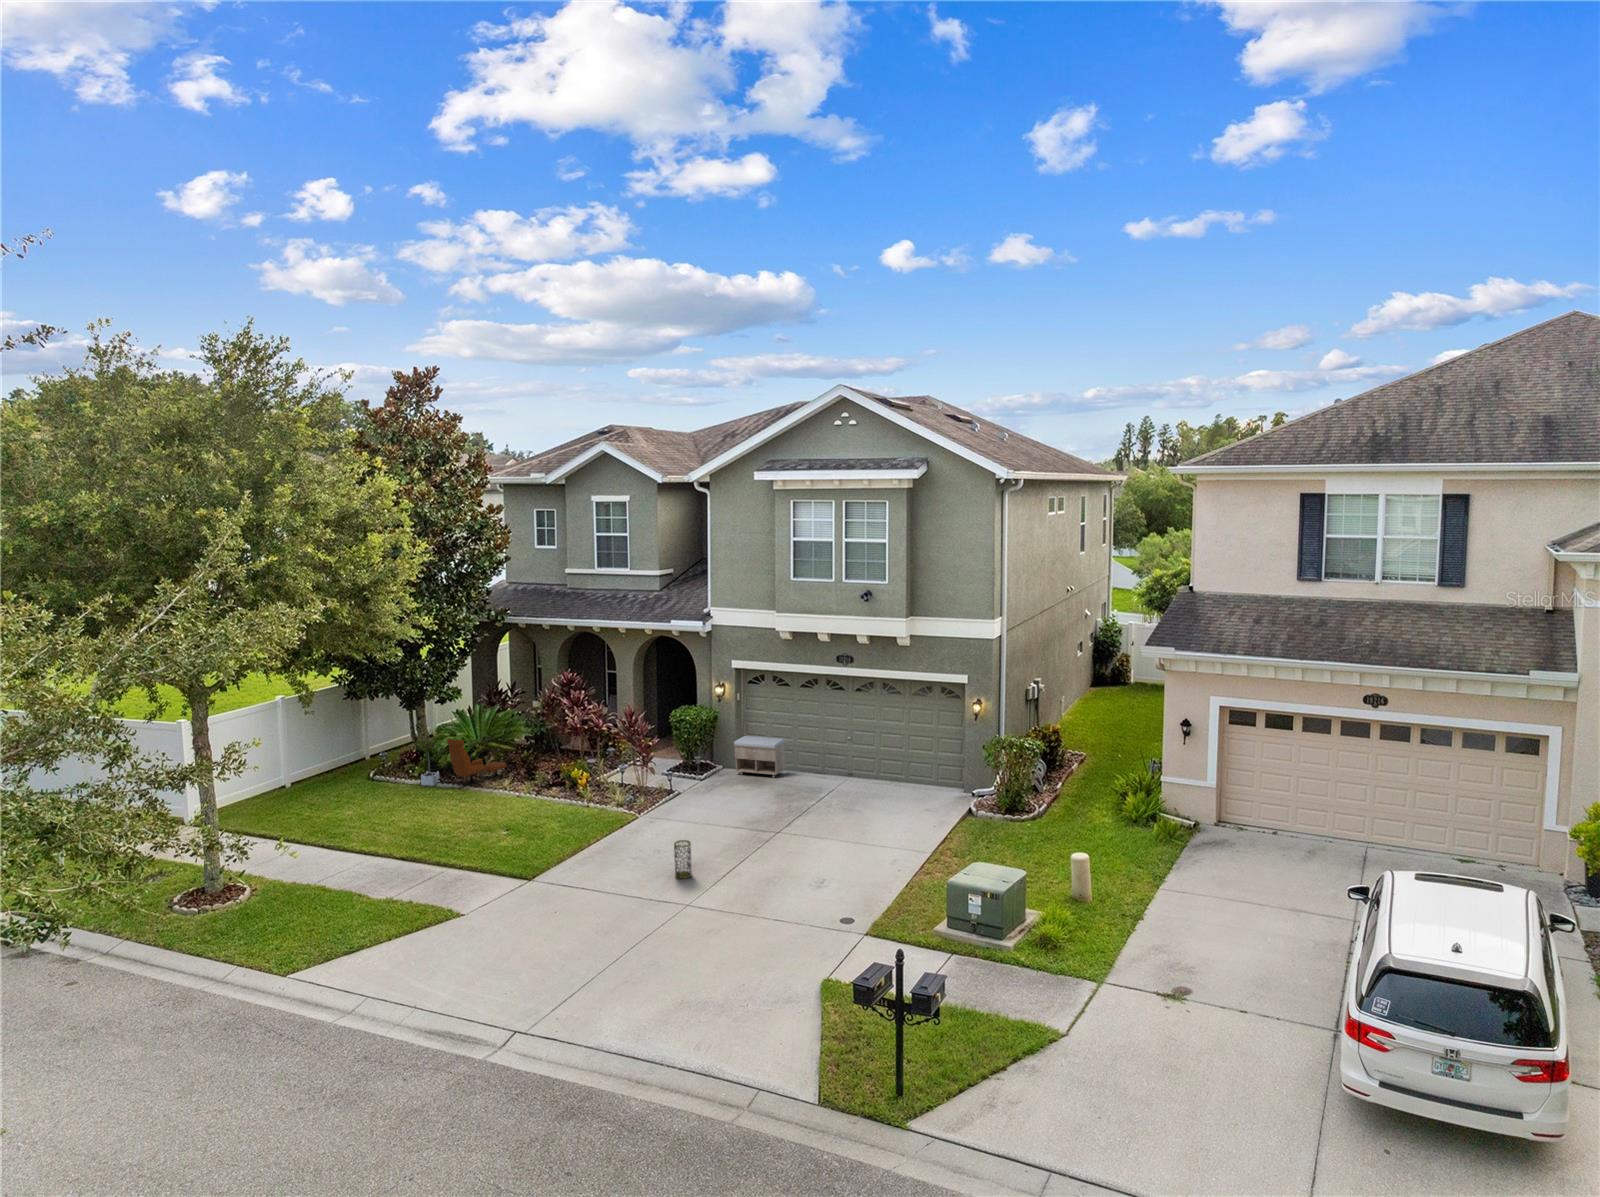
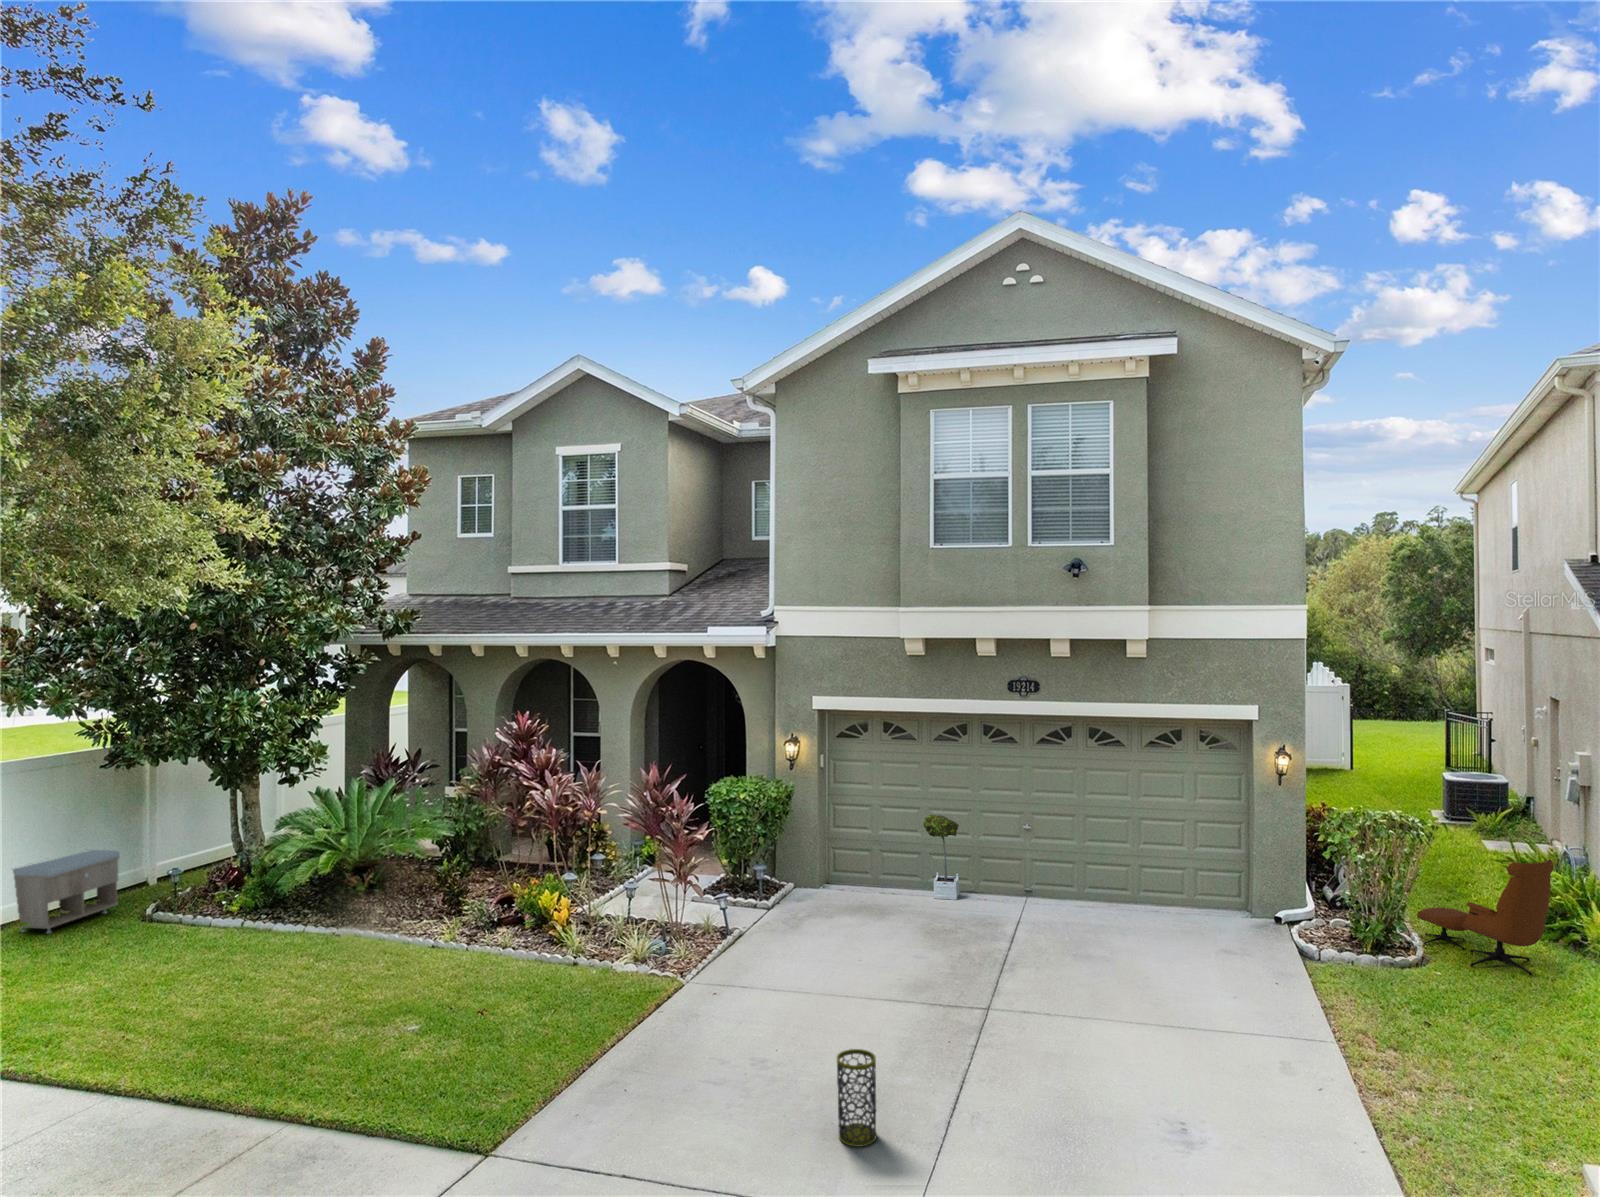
storage bench: present [734,736,786,777] -> present [13,849,120,933]
lounge chair: present [447,738,507,789] -> present [1417,860,1554,976]
potted tree: present [415,739,440,786] -> present [923,815,959,900]

